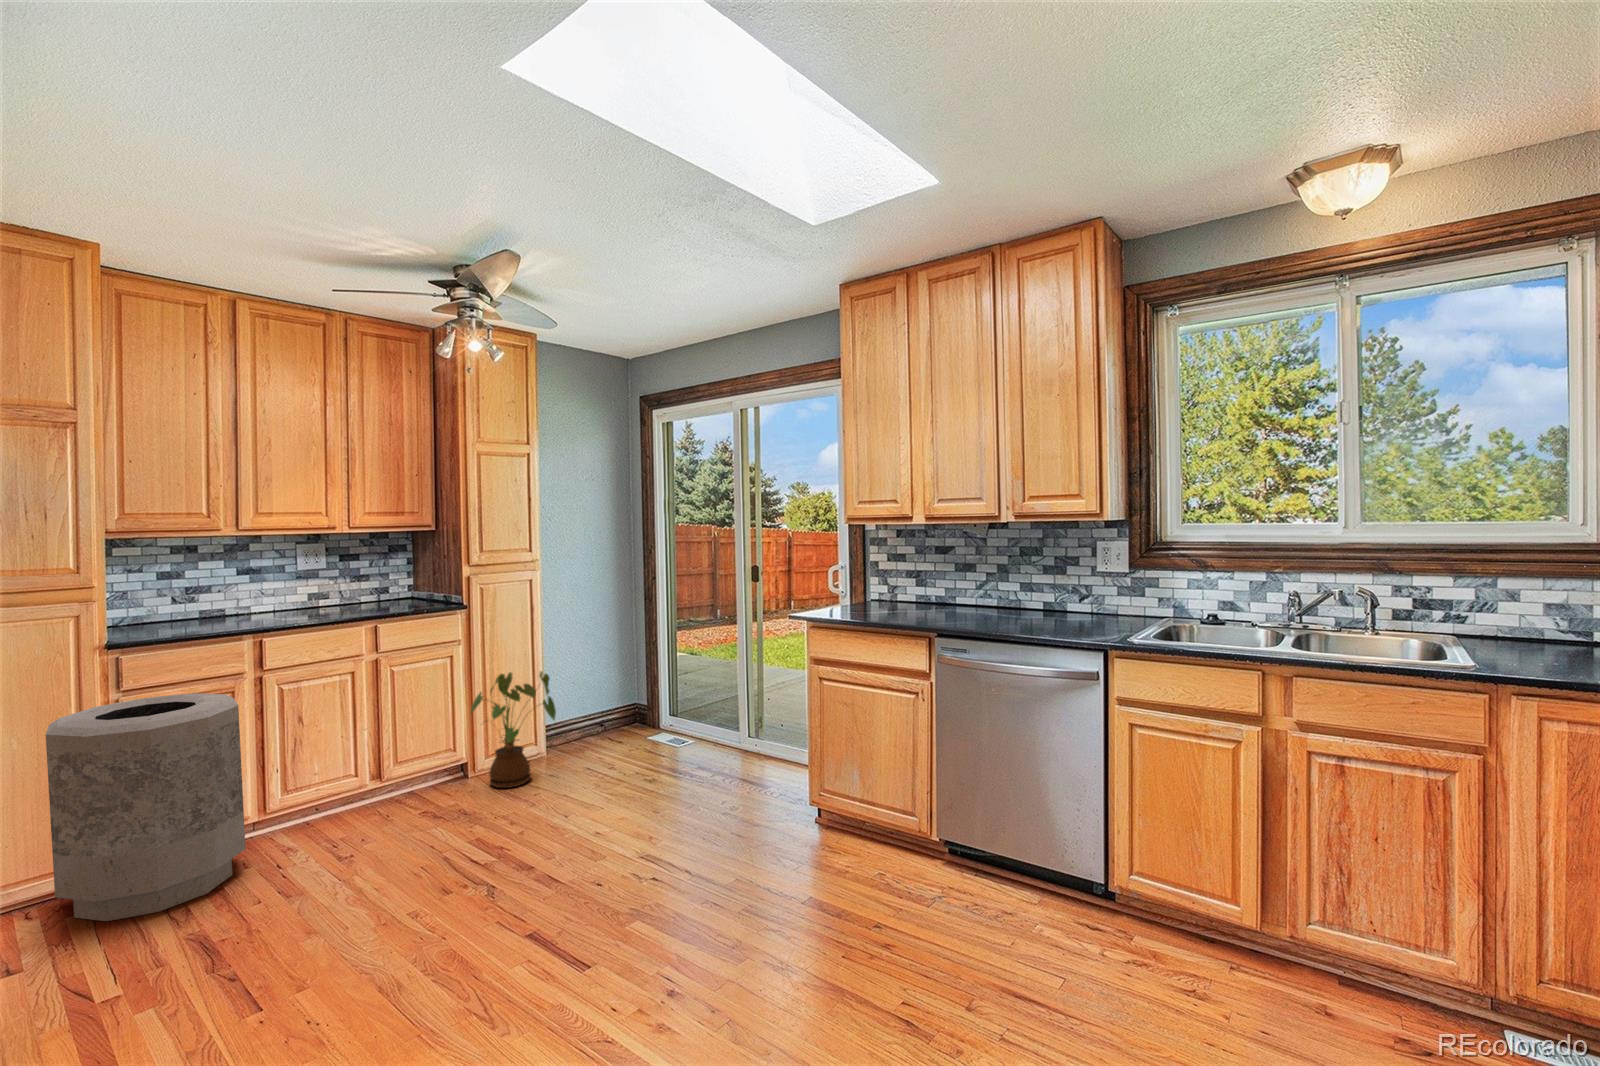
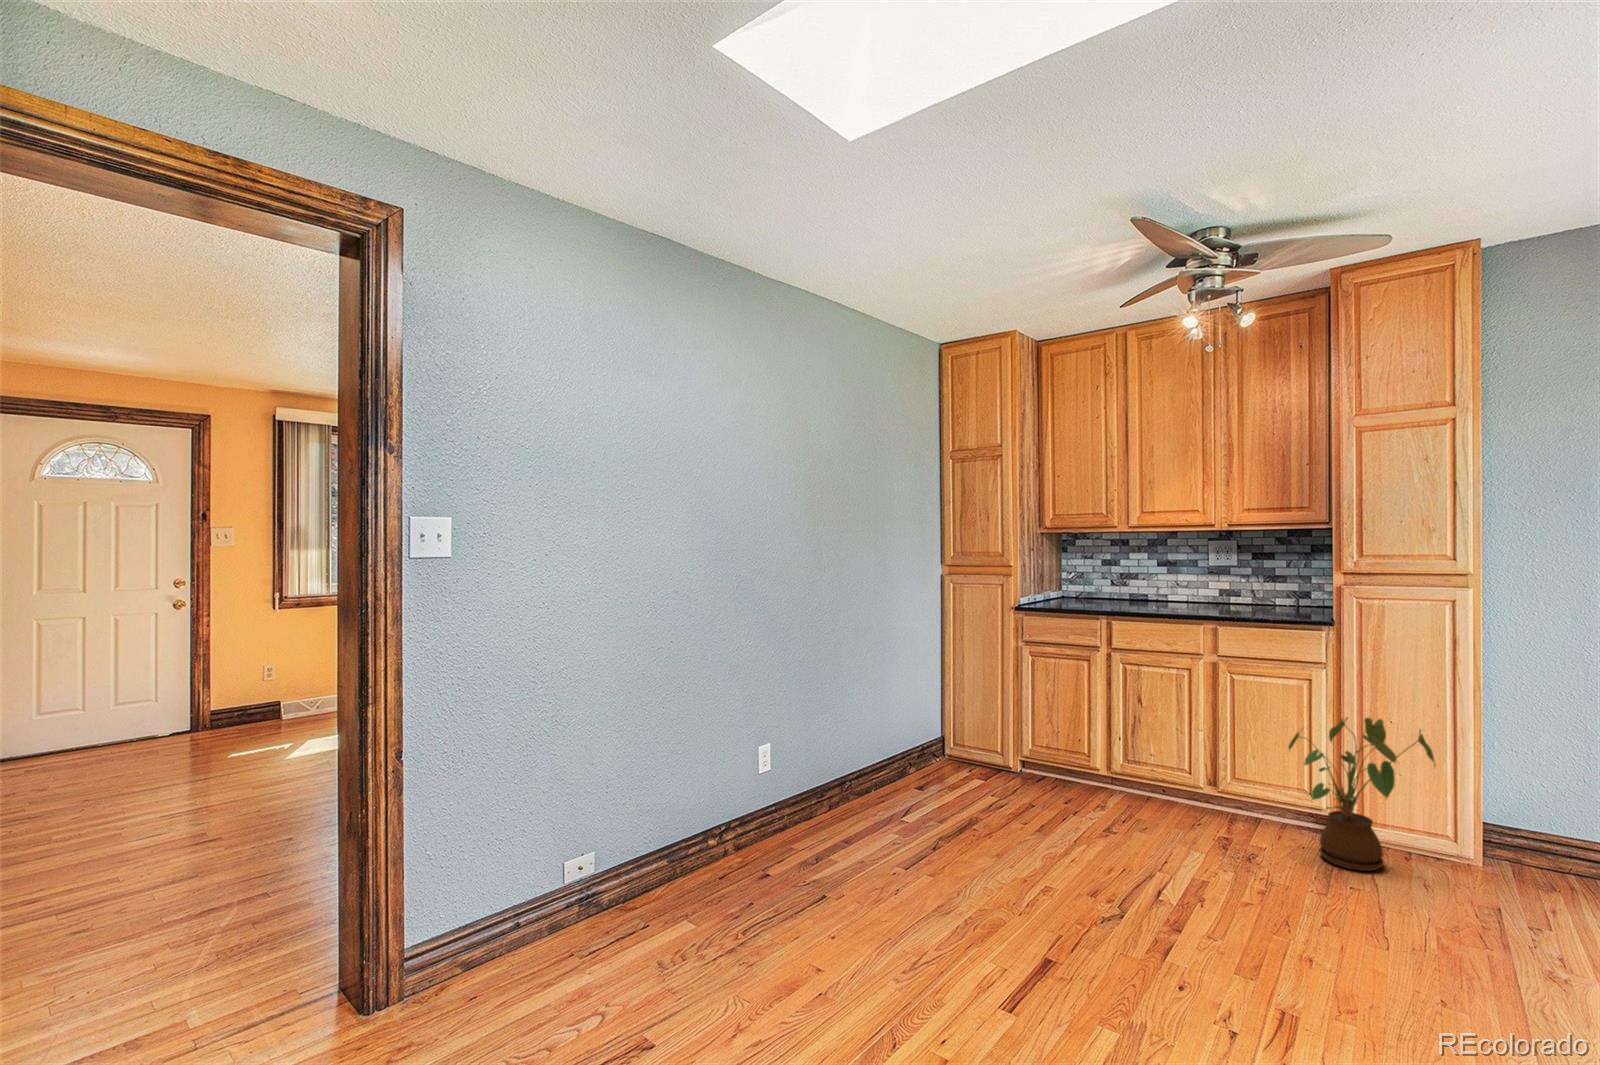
trash can: present [46,693,245,921] -> none [944,647,1059,806]

